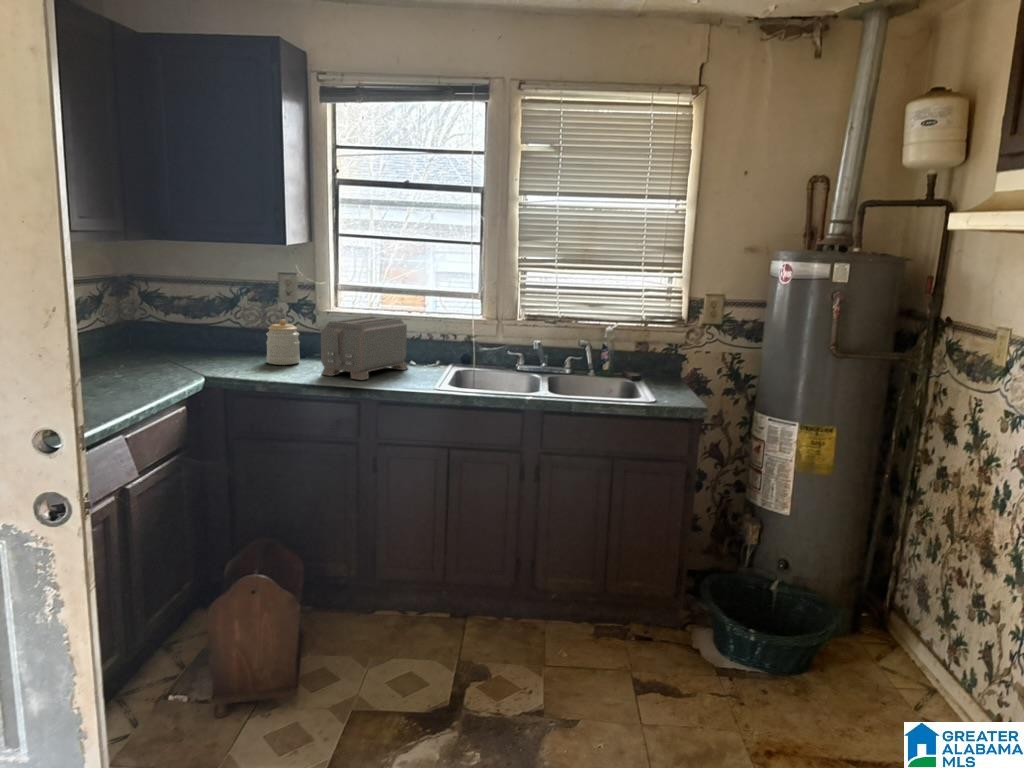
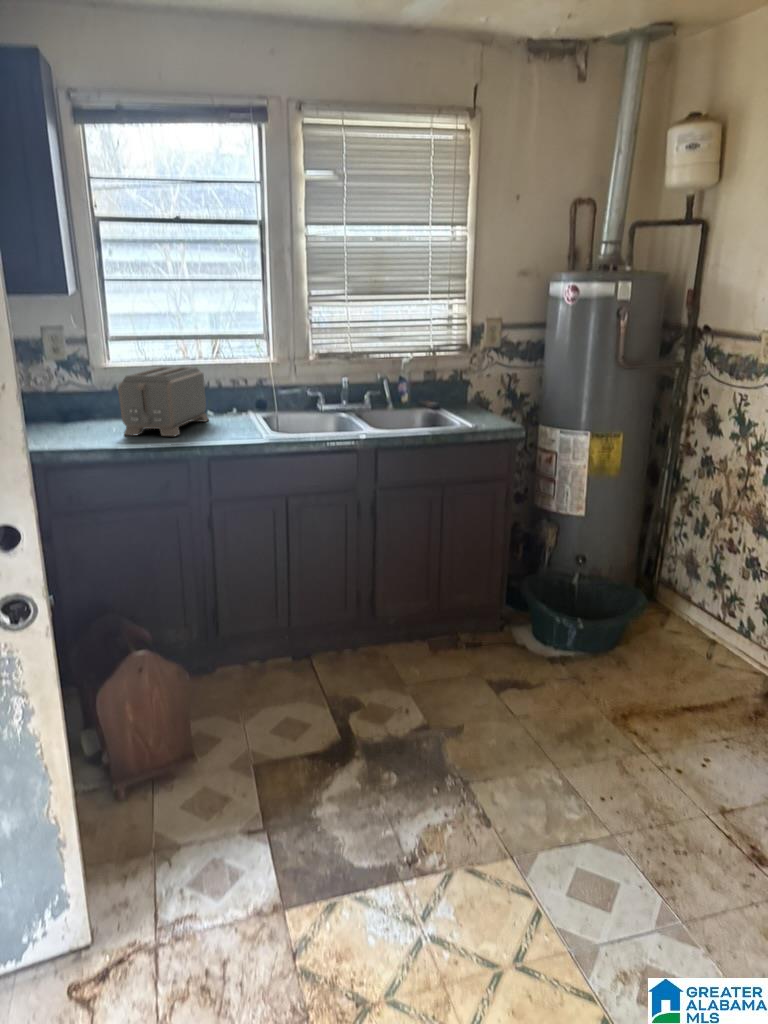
jar: present [266,319,300,365] -> none [43,378,86,430]

